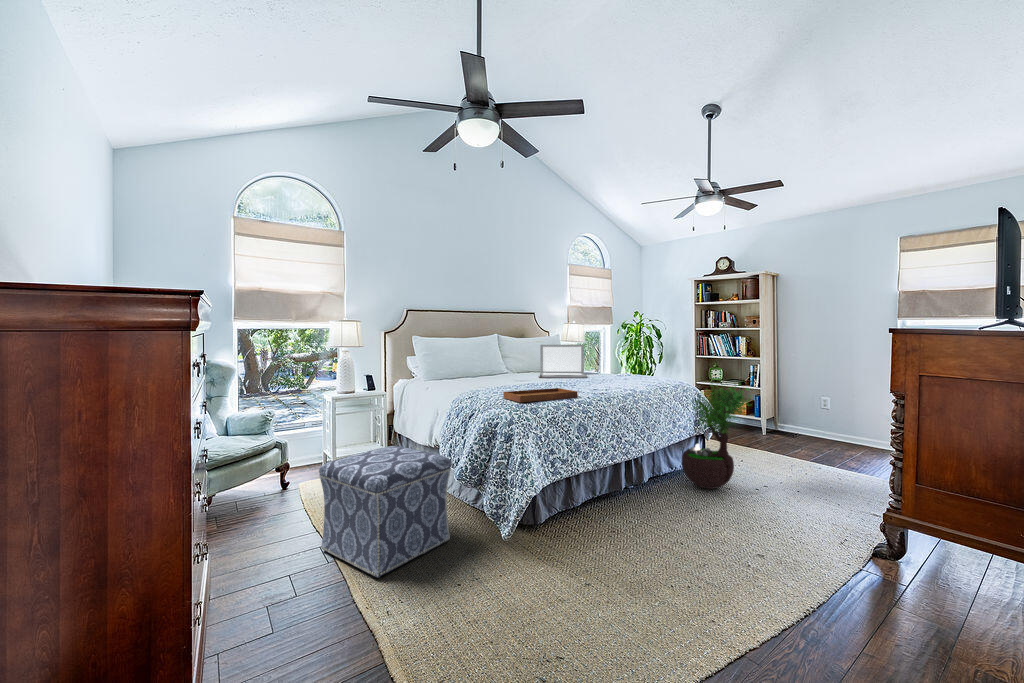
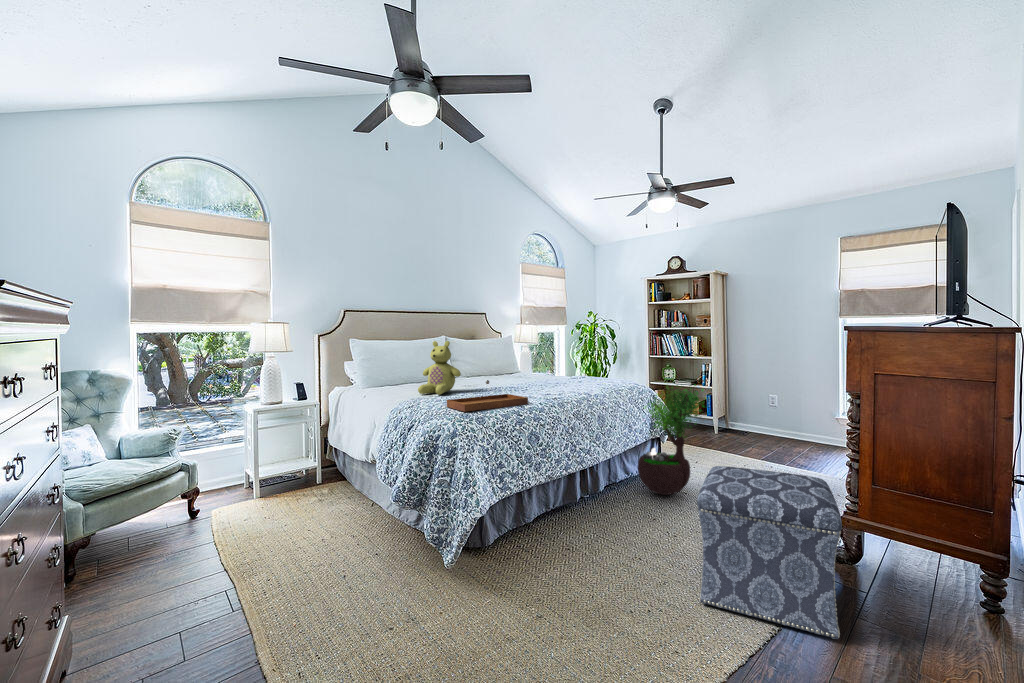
stuffed bear: none [476,339,515,388] -> present [418,341,461,395]
laptop: present [540,344,586,378] -> none [489,346,539,382]
ottoman: present [319,446,452,578] -> present [697,466,842,639]

